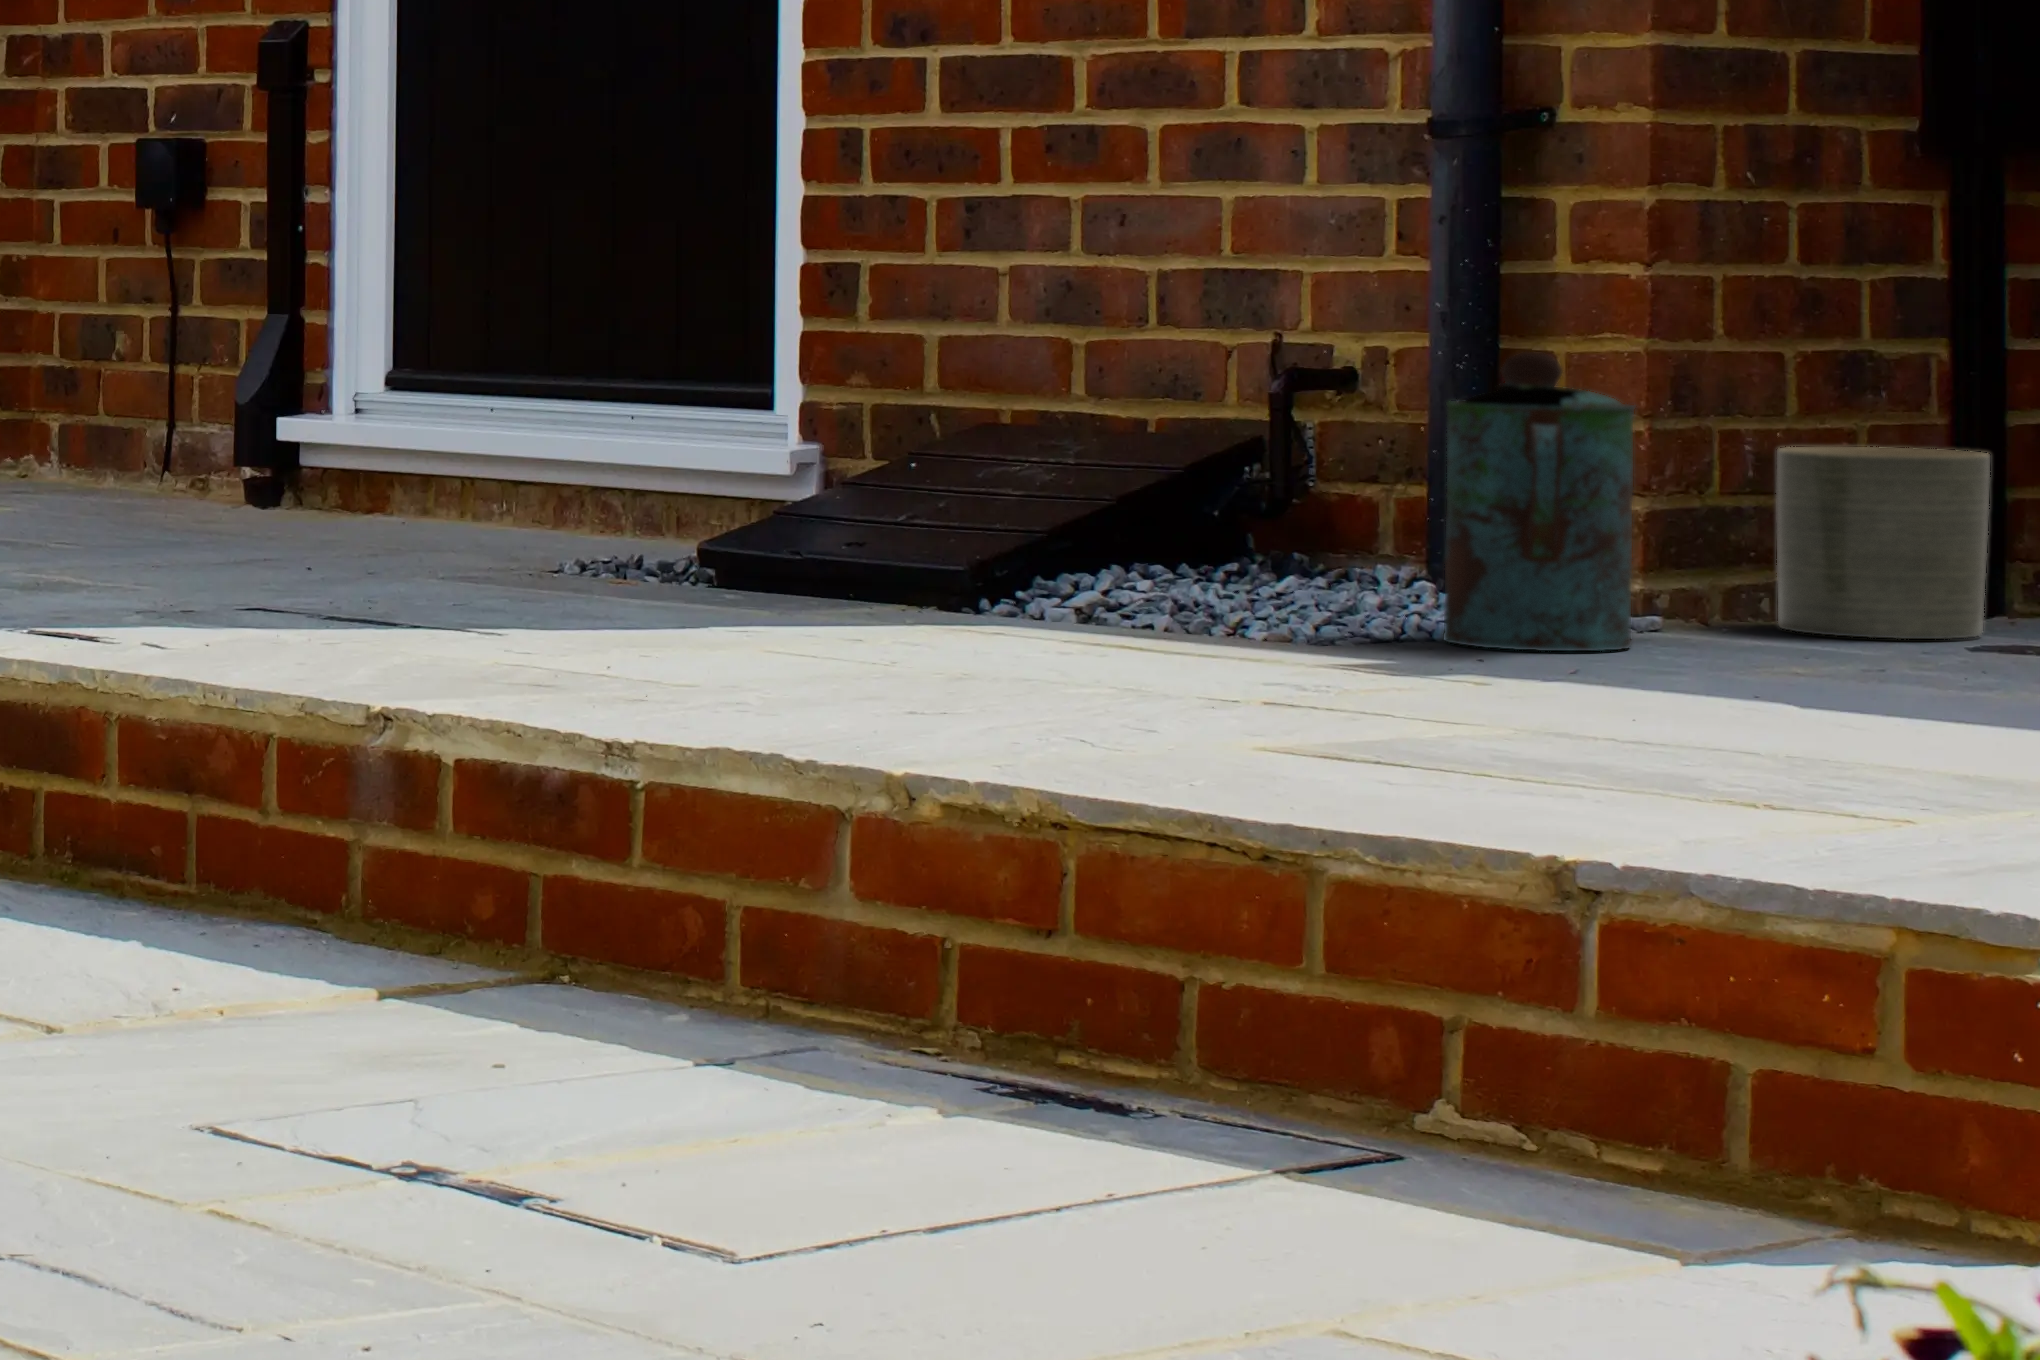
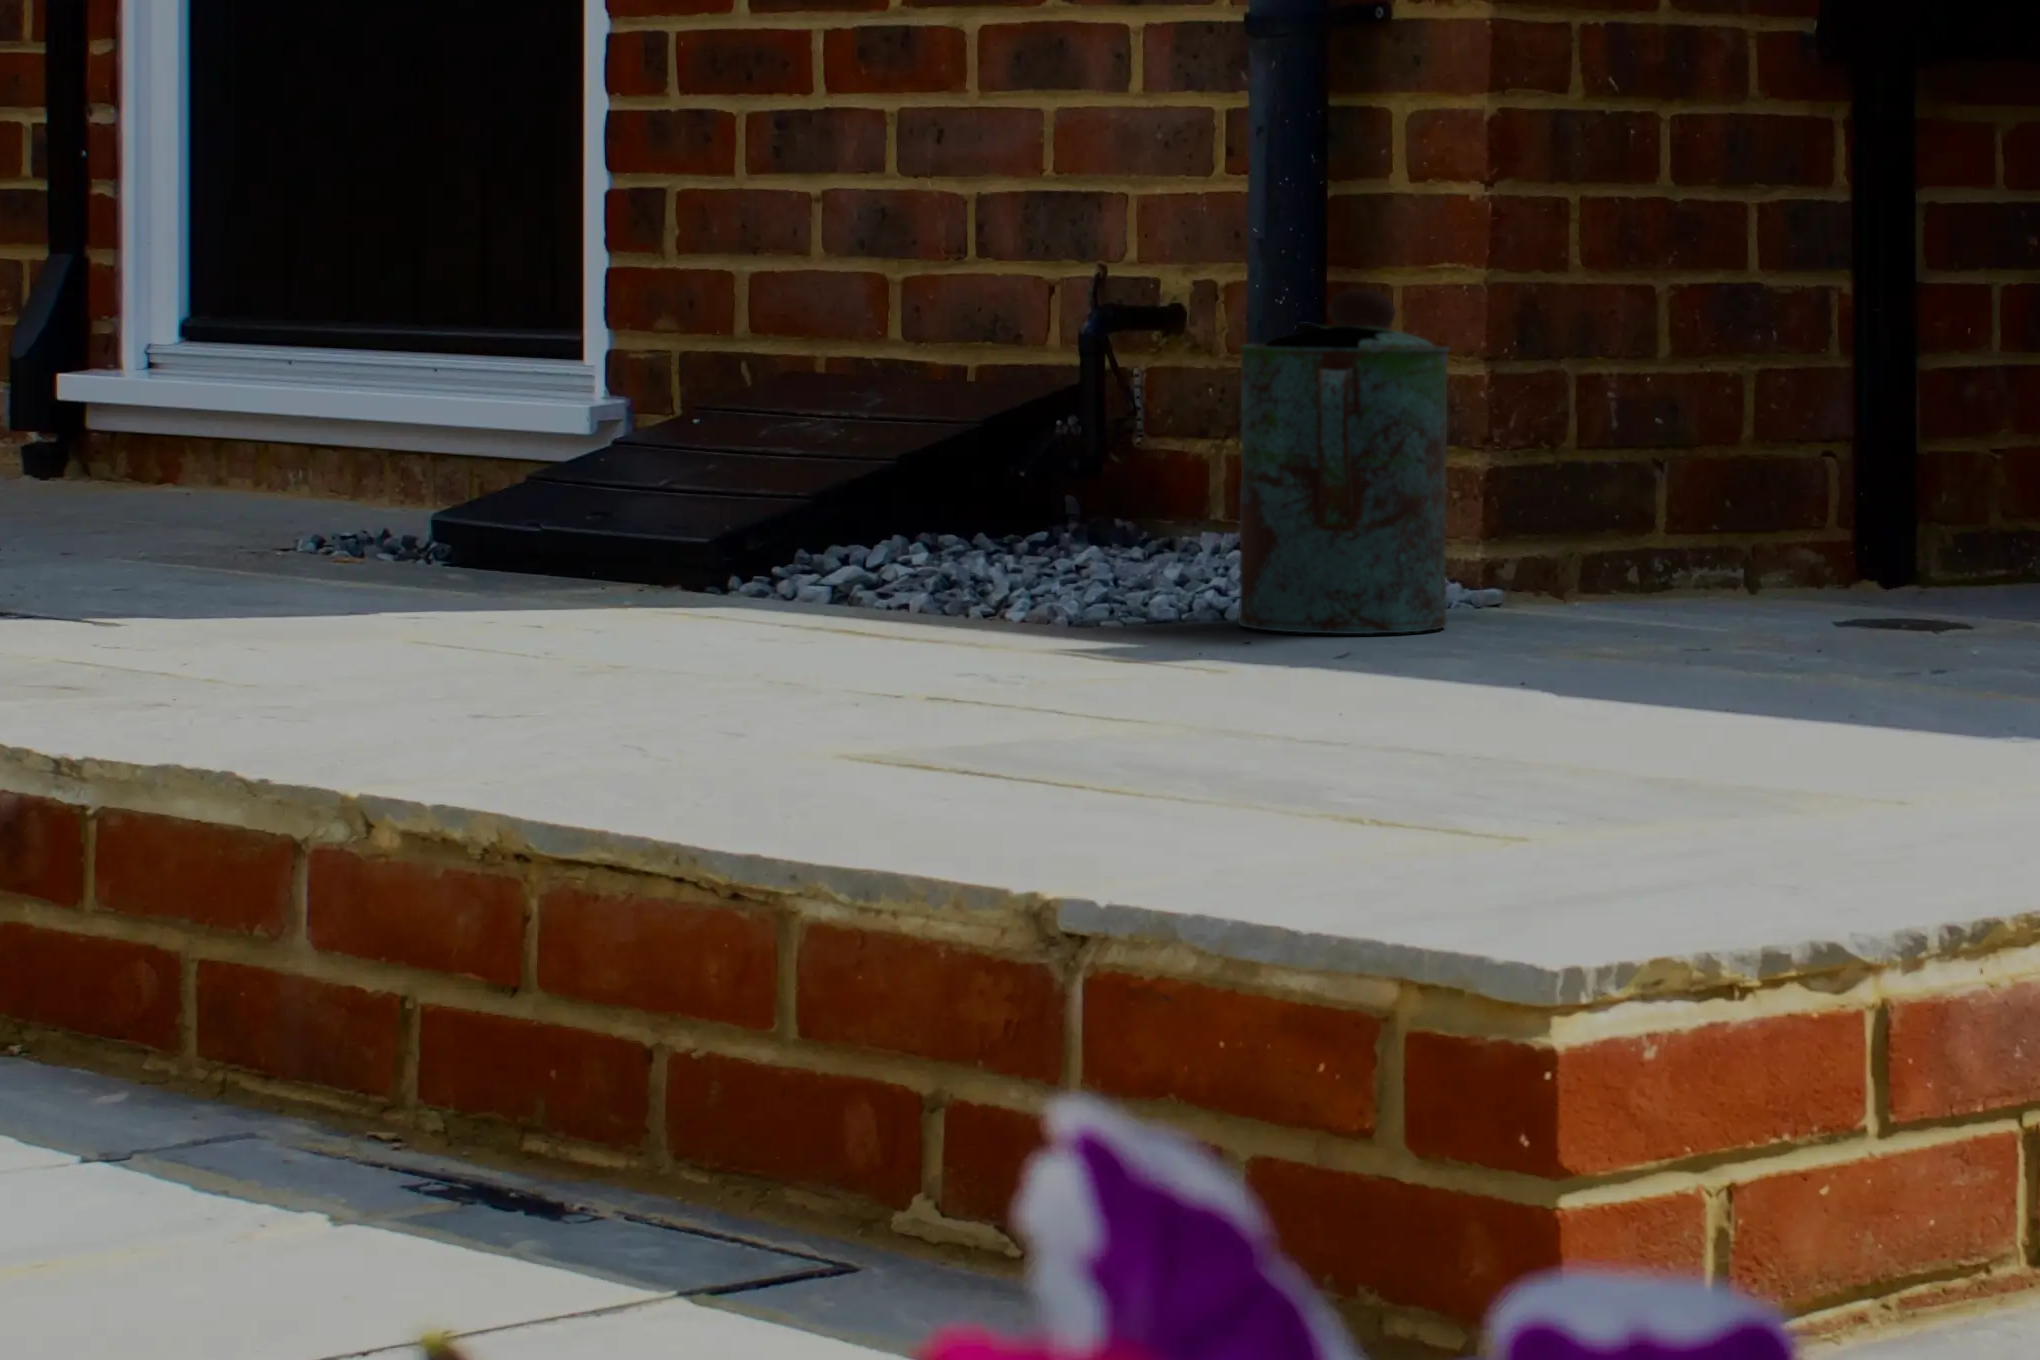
planter: present [1777,447,1990,639] -> none [1634,397,1860,613]

